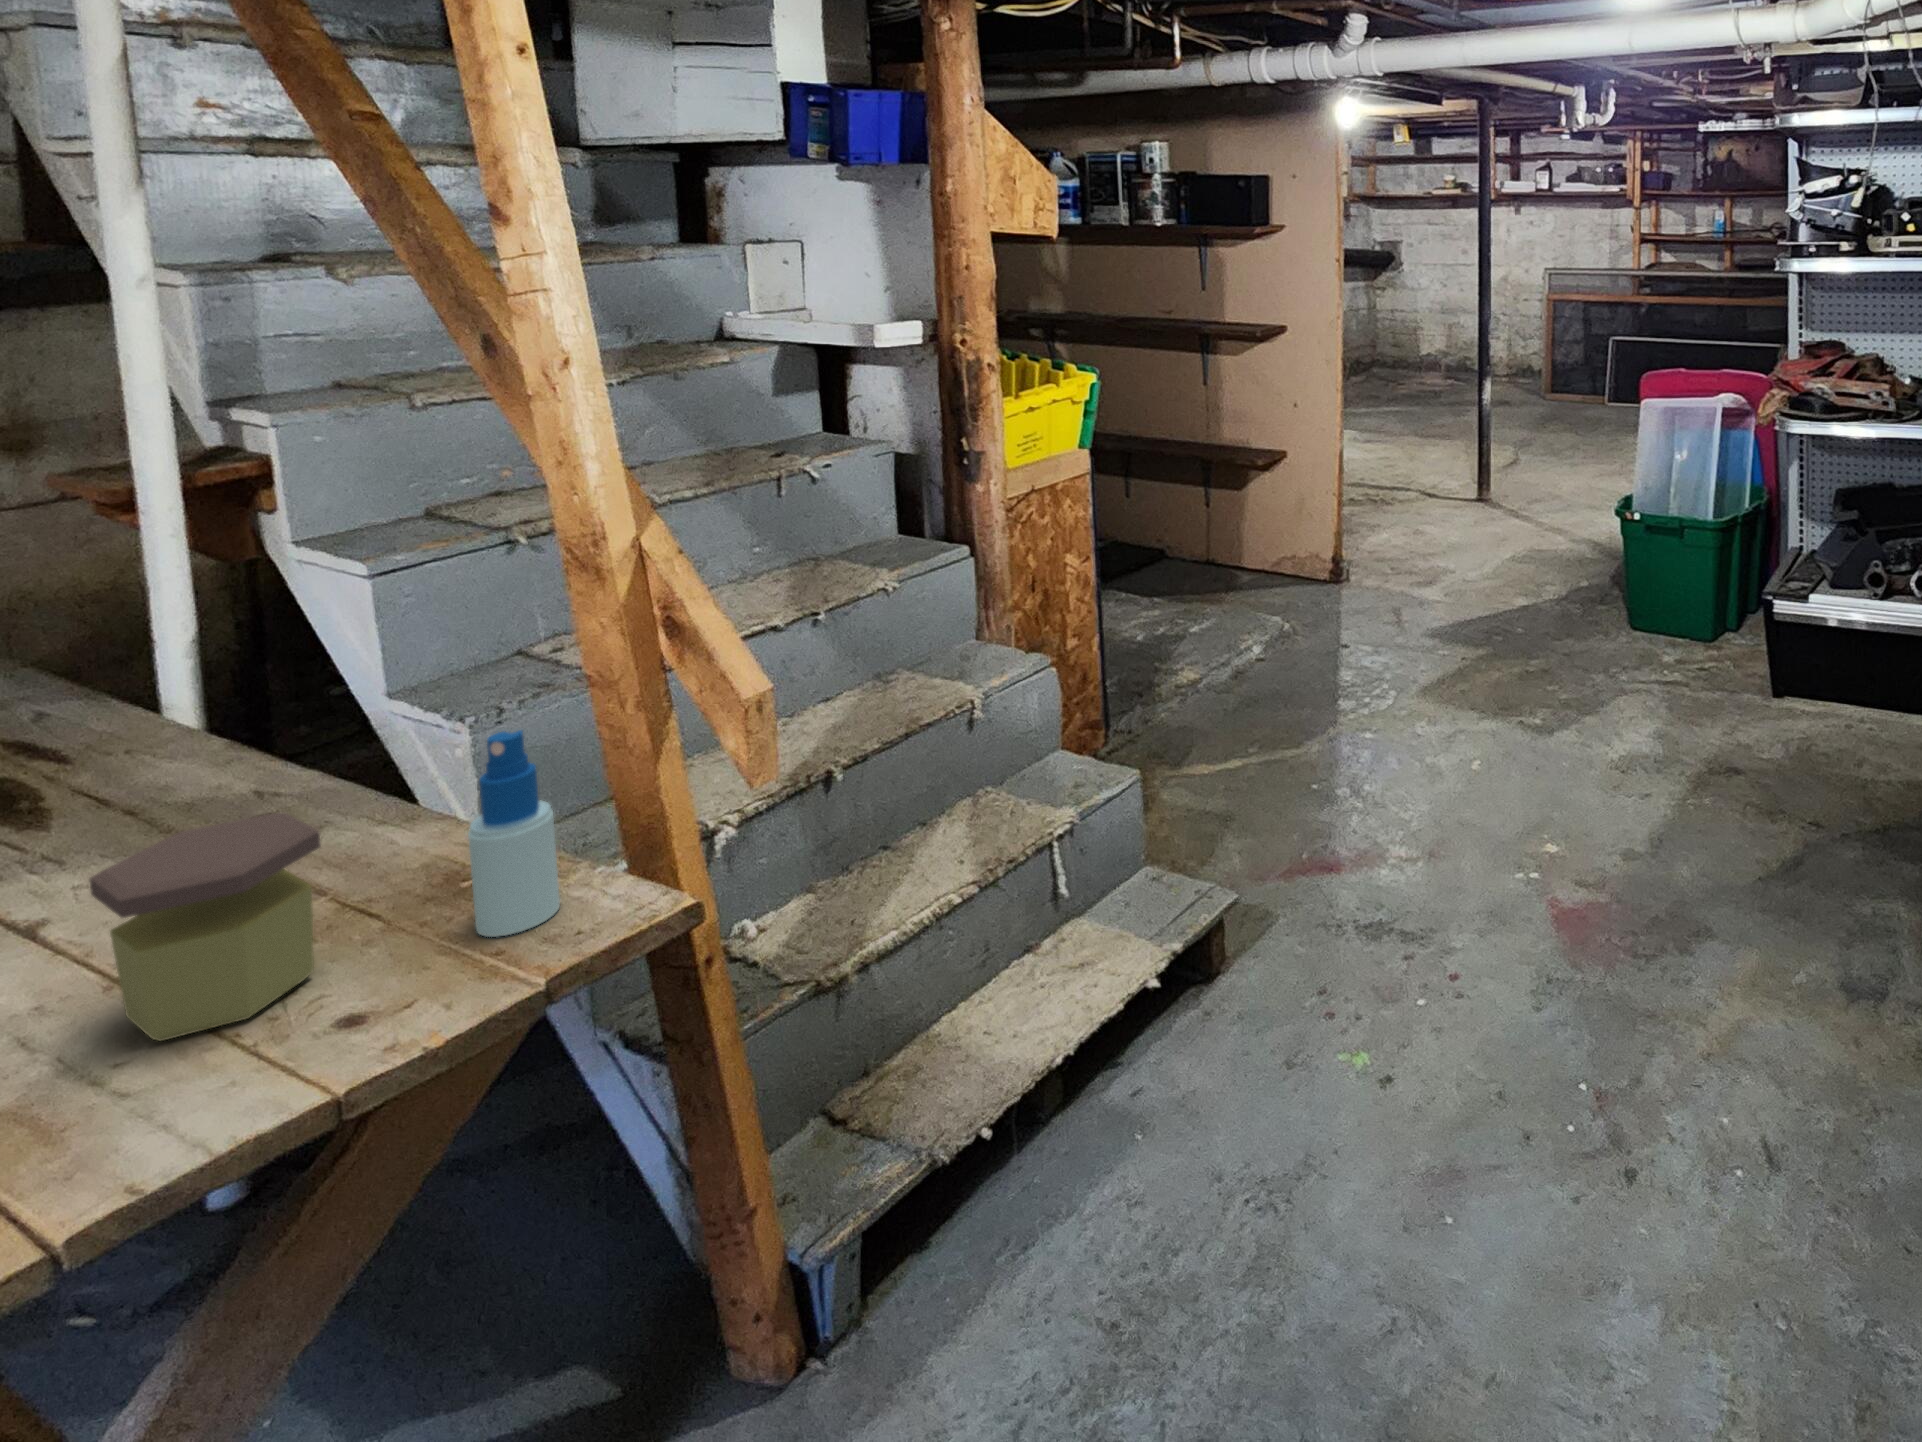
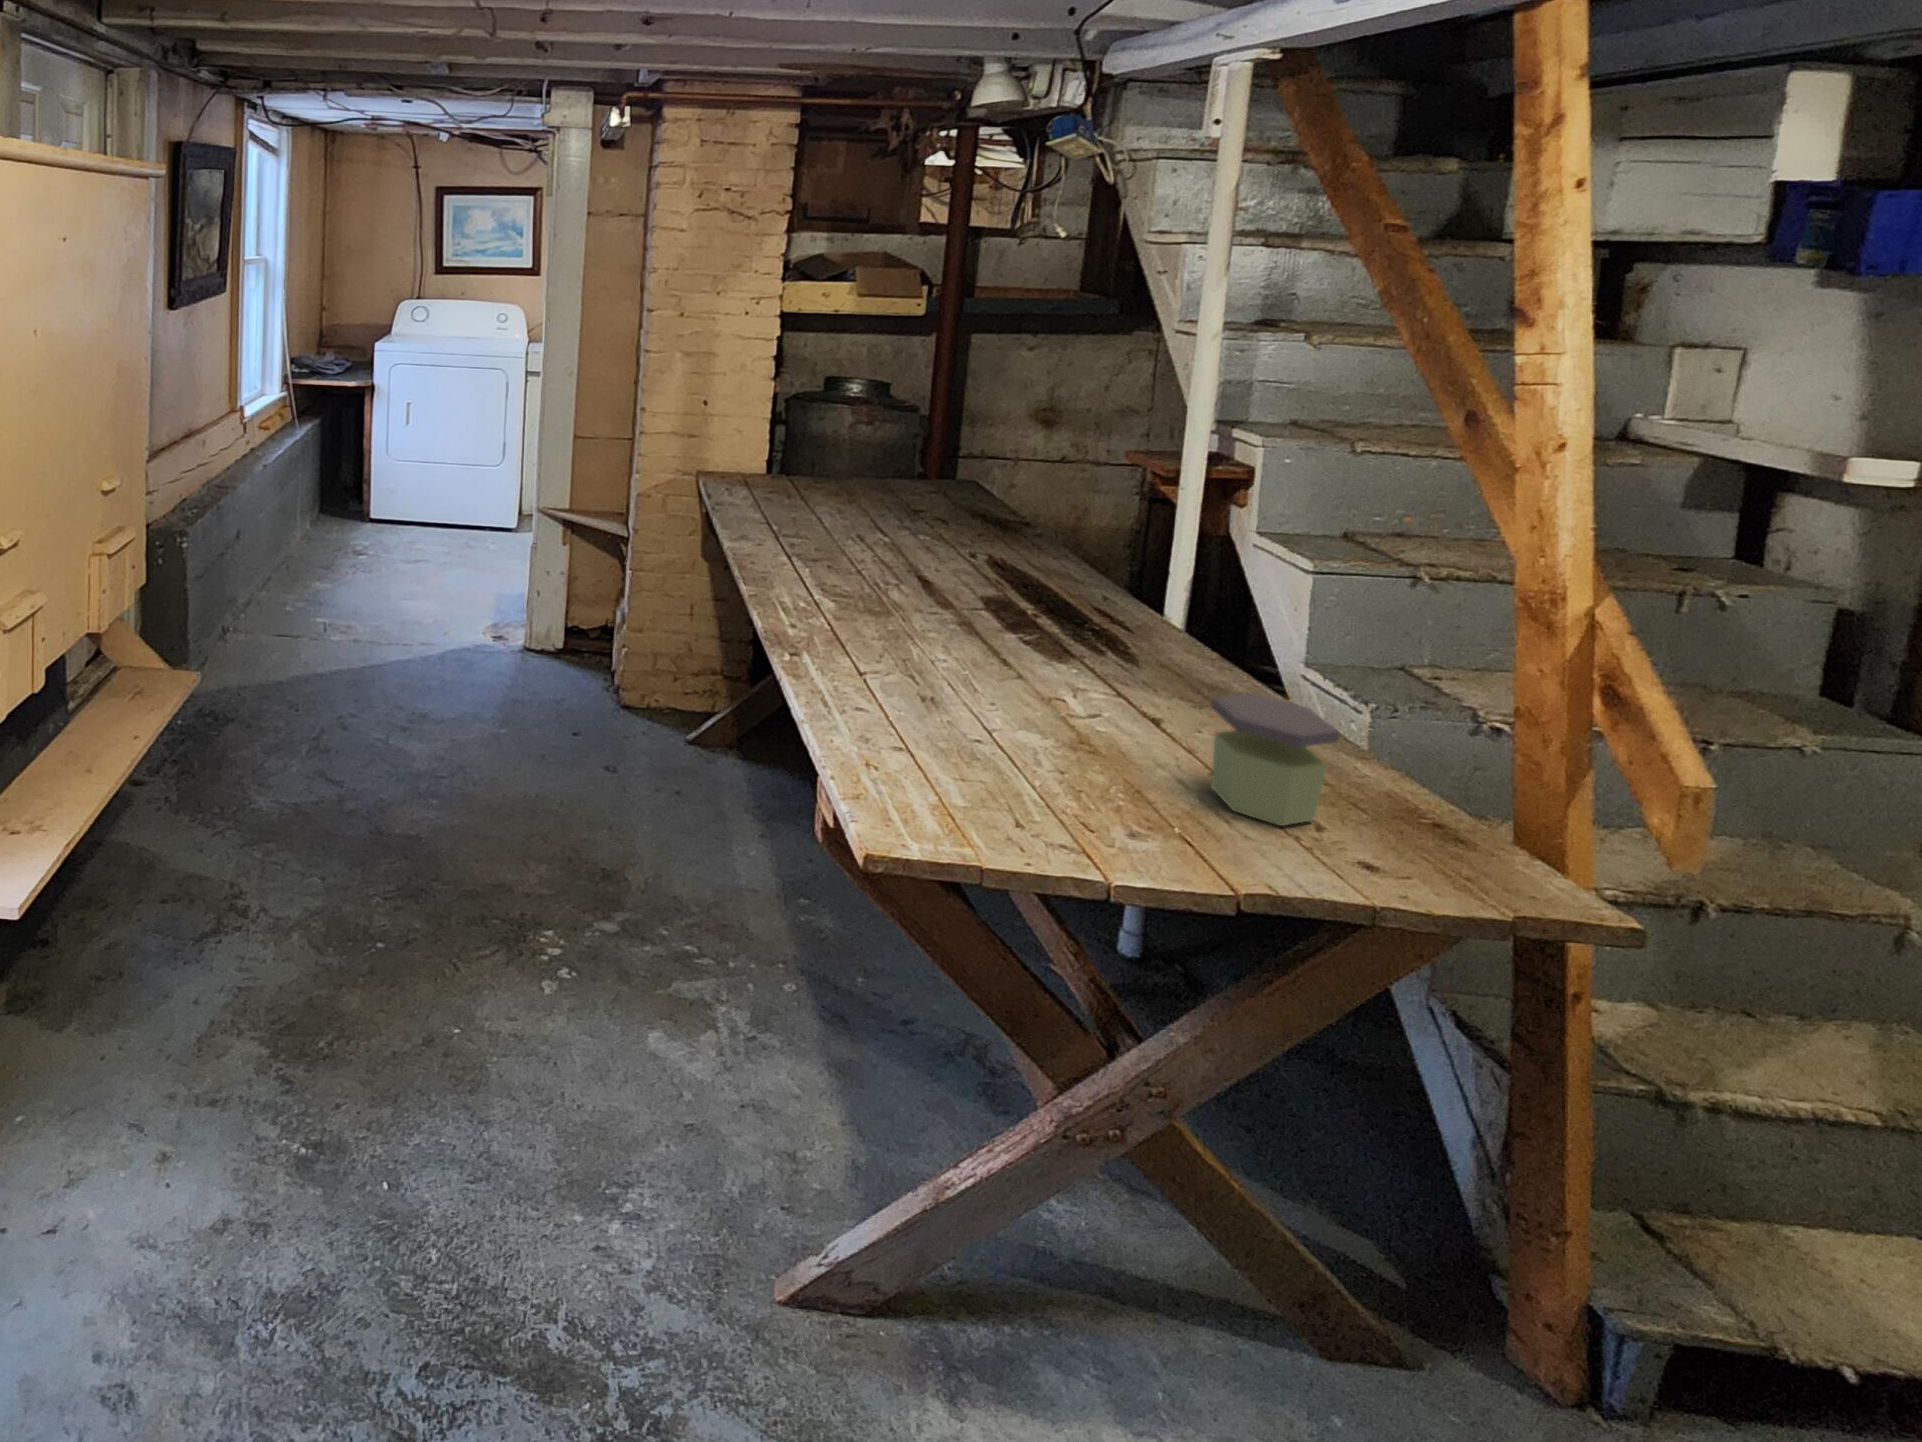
spray bottle: present [468,730,560,937] -> none [1425,719,1505,877]

